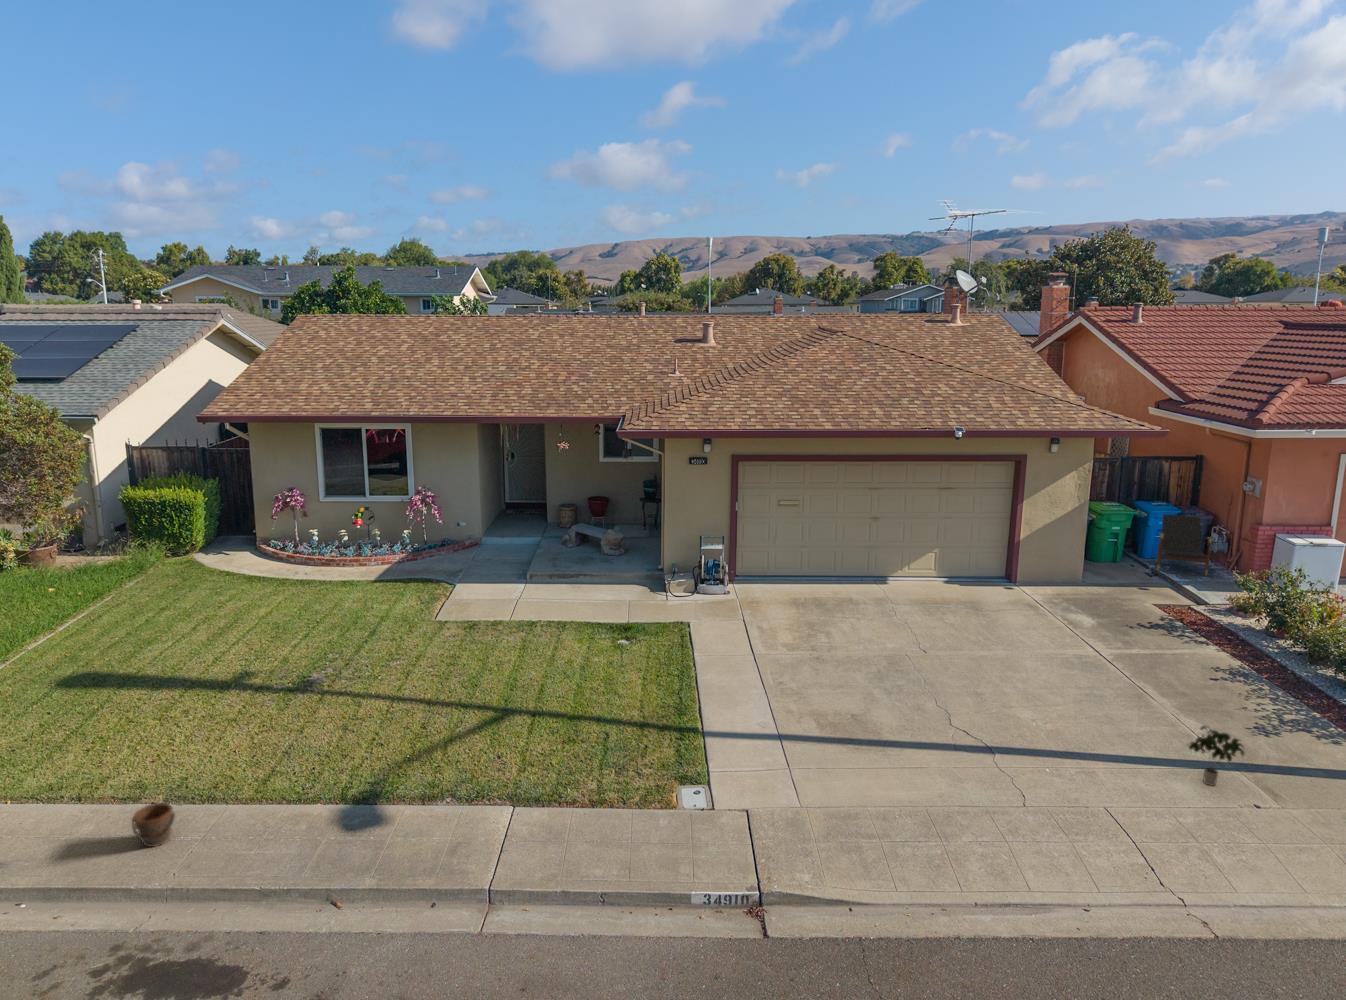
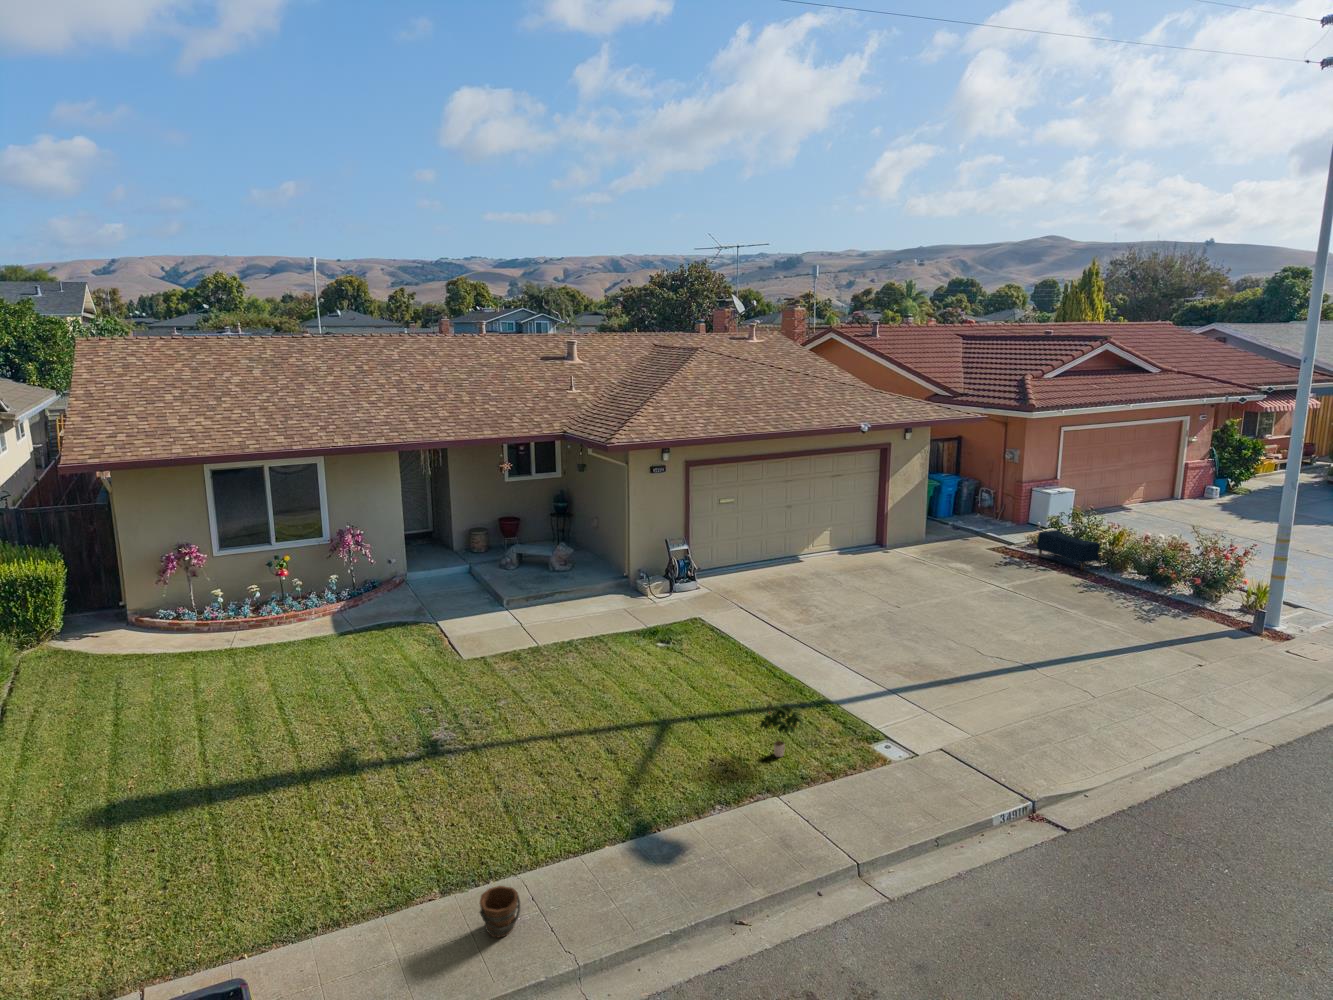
lounge chair: present [1157,514,1212,575] -> none [950,481,992,524]
bench: none [1214,592,1302,655] -> present [1037,530,1102,571]
potted plant: present [1189,726,1245,786] -> present [760,704,803,757]

